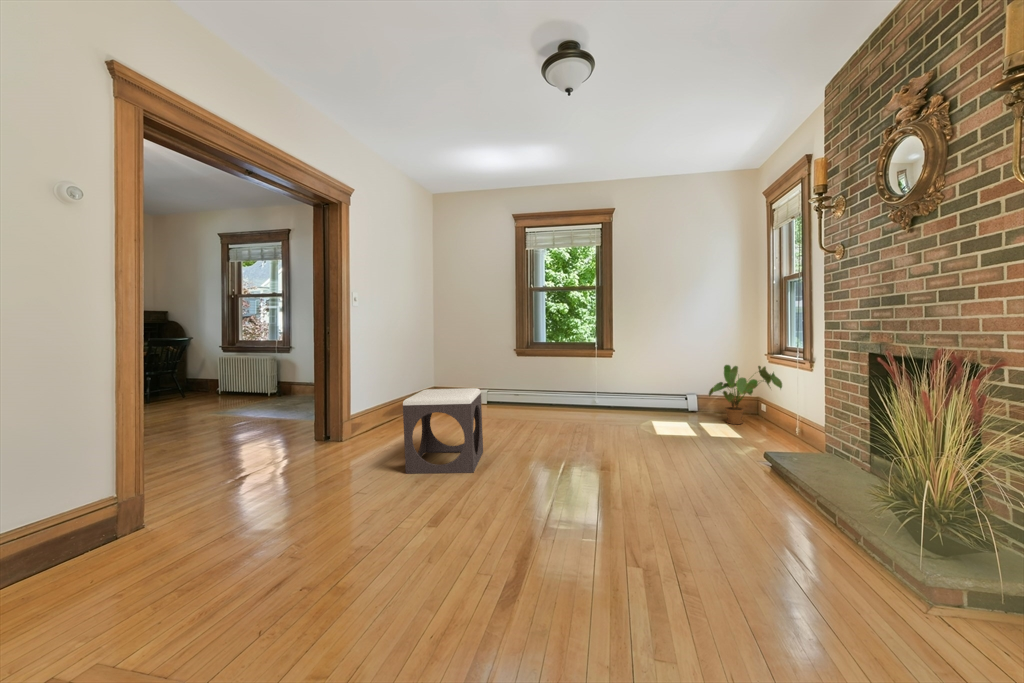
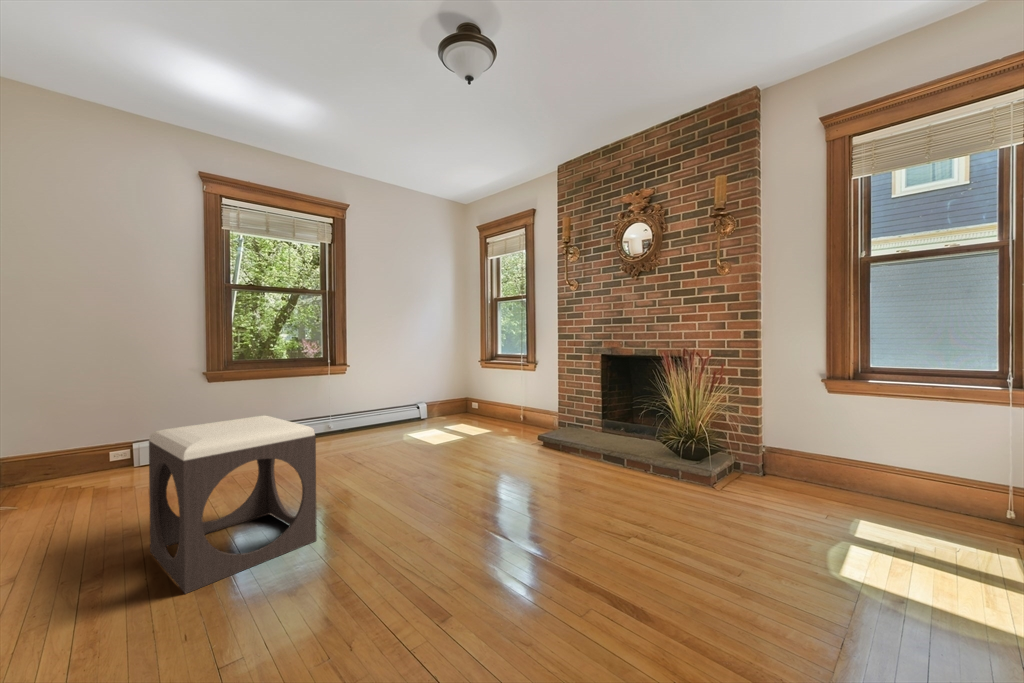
house plant: present [709,365,782,424] -> none [443,370,502,422]

